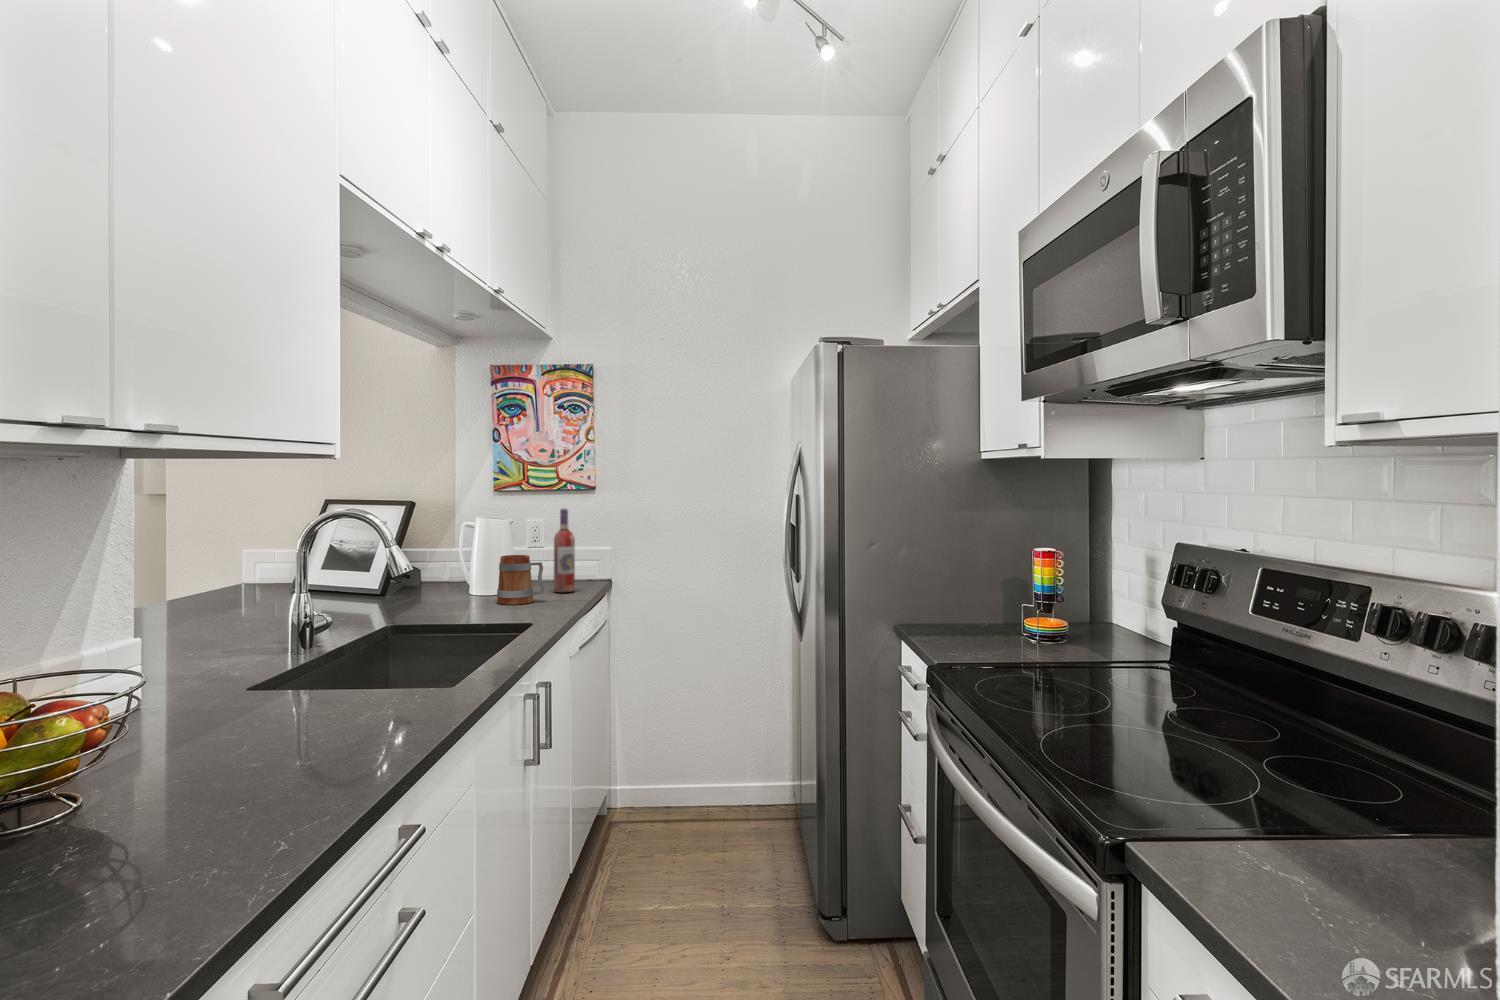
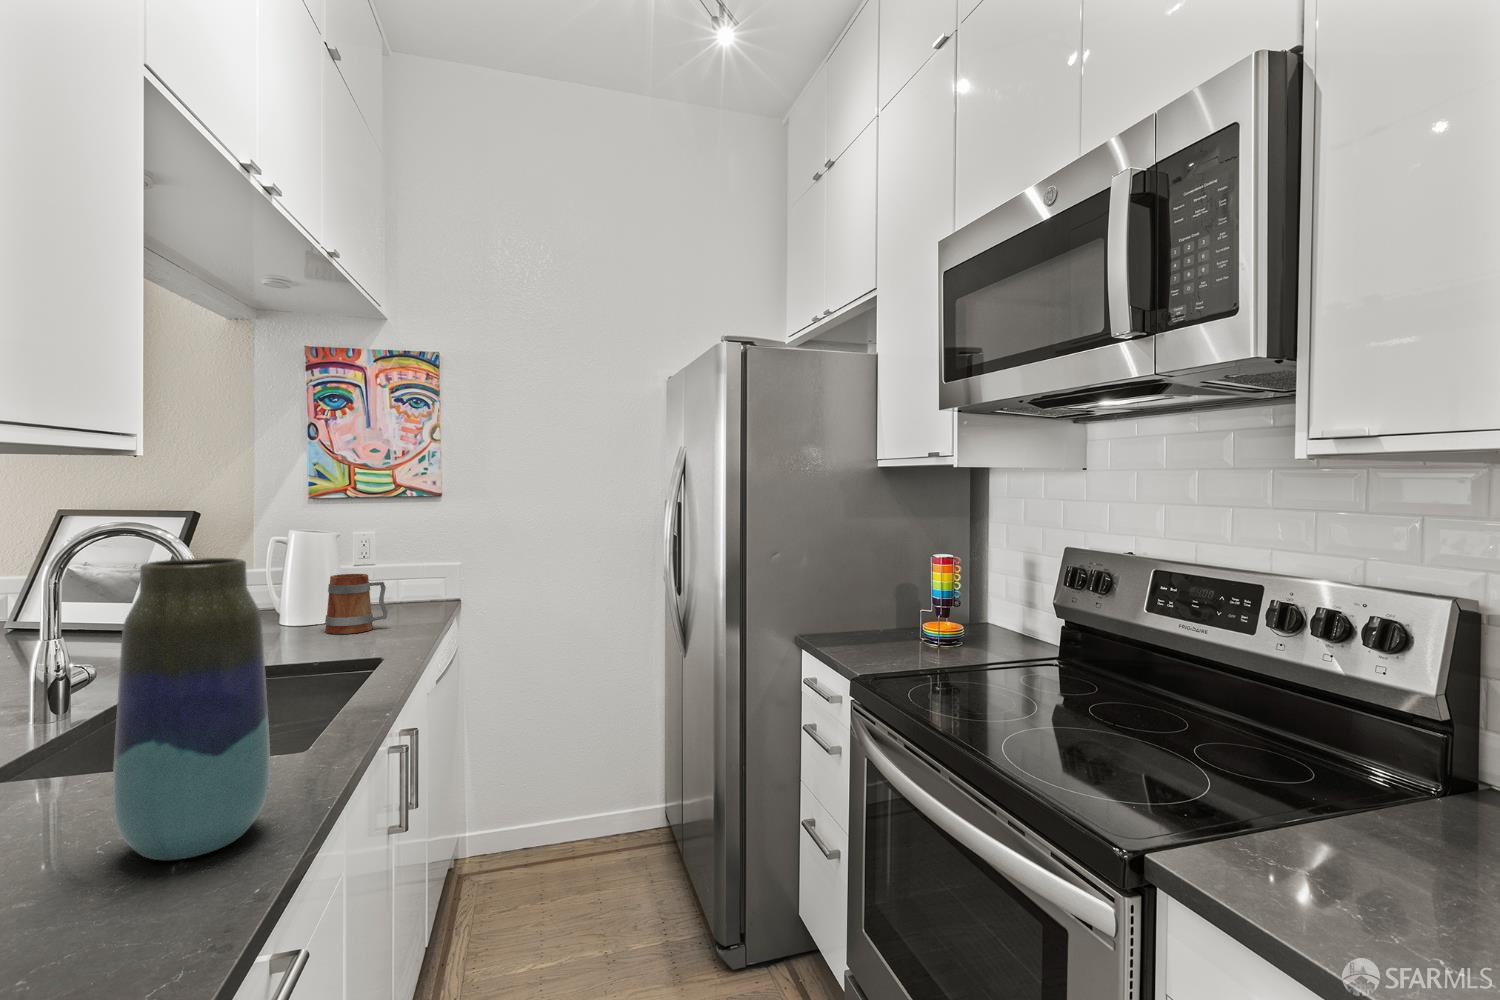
wine bottle: present [554,509,575,593] -> none [393,518,420,616]
vase: none [293,535,397,753] -> present [112,558,270,860]

